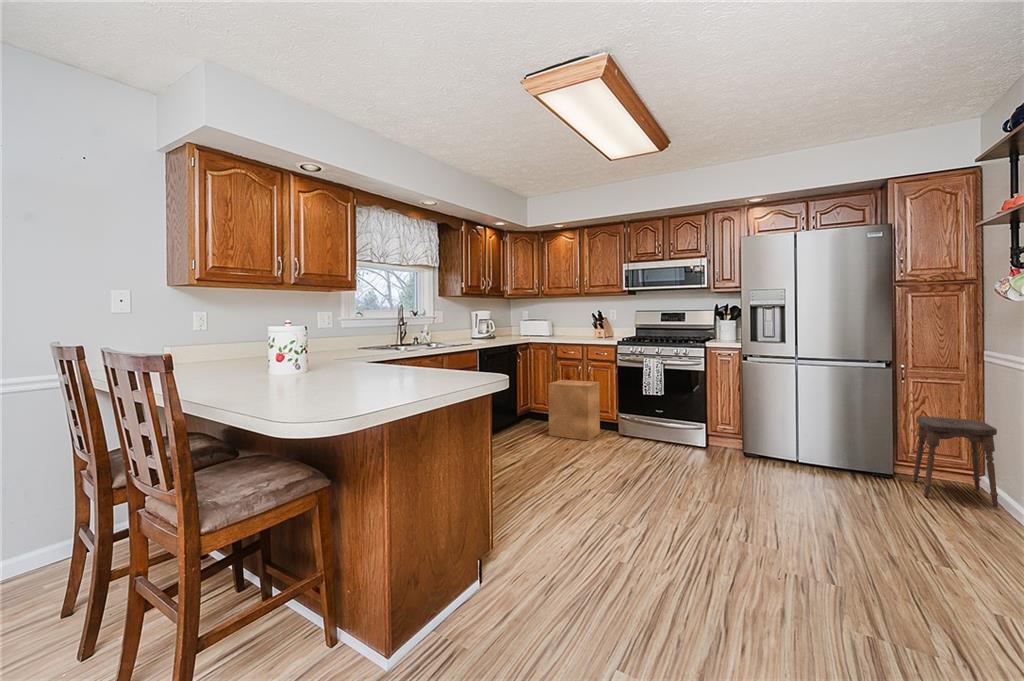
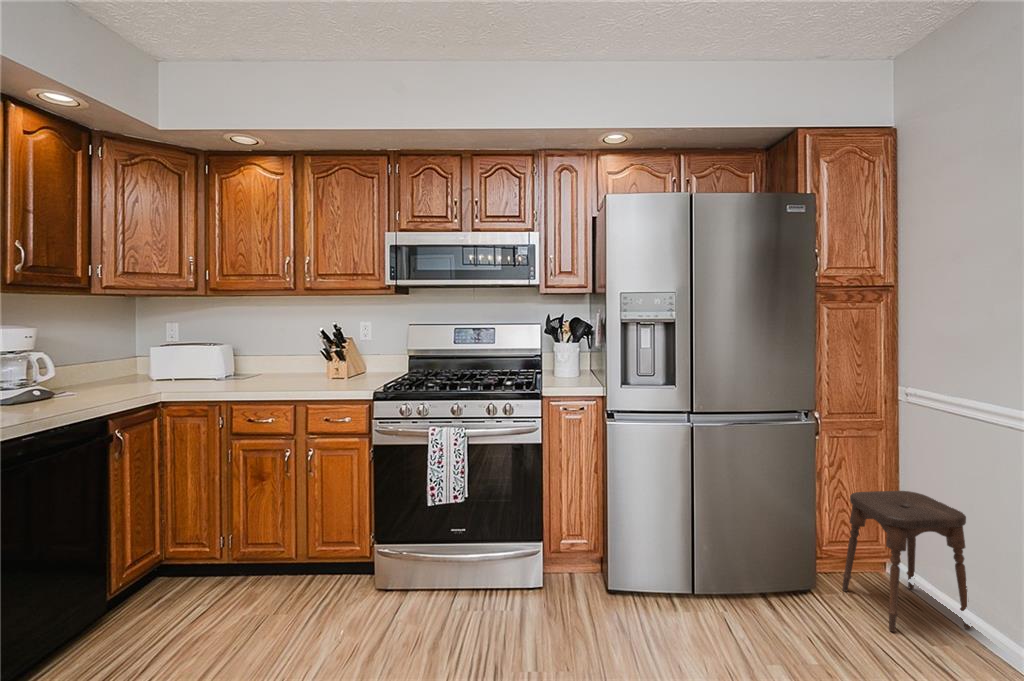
cardboard box: present [548,380,600,440] -> none [213,482,340,629]

